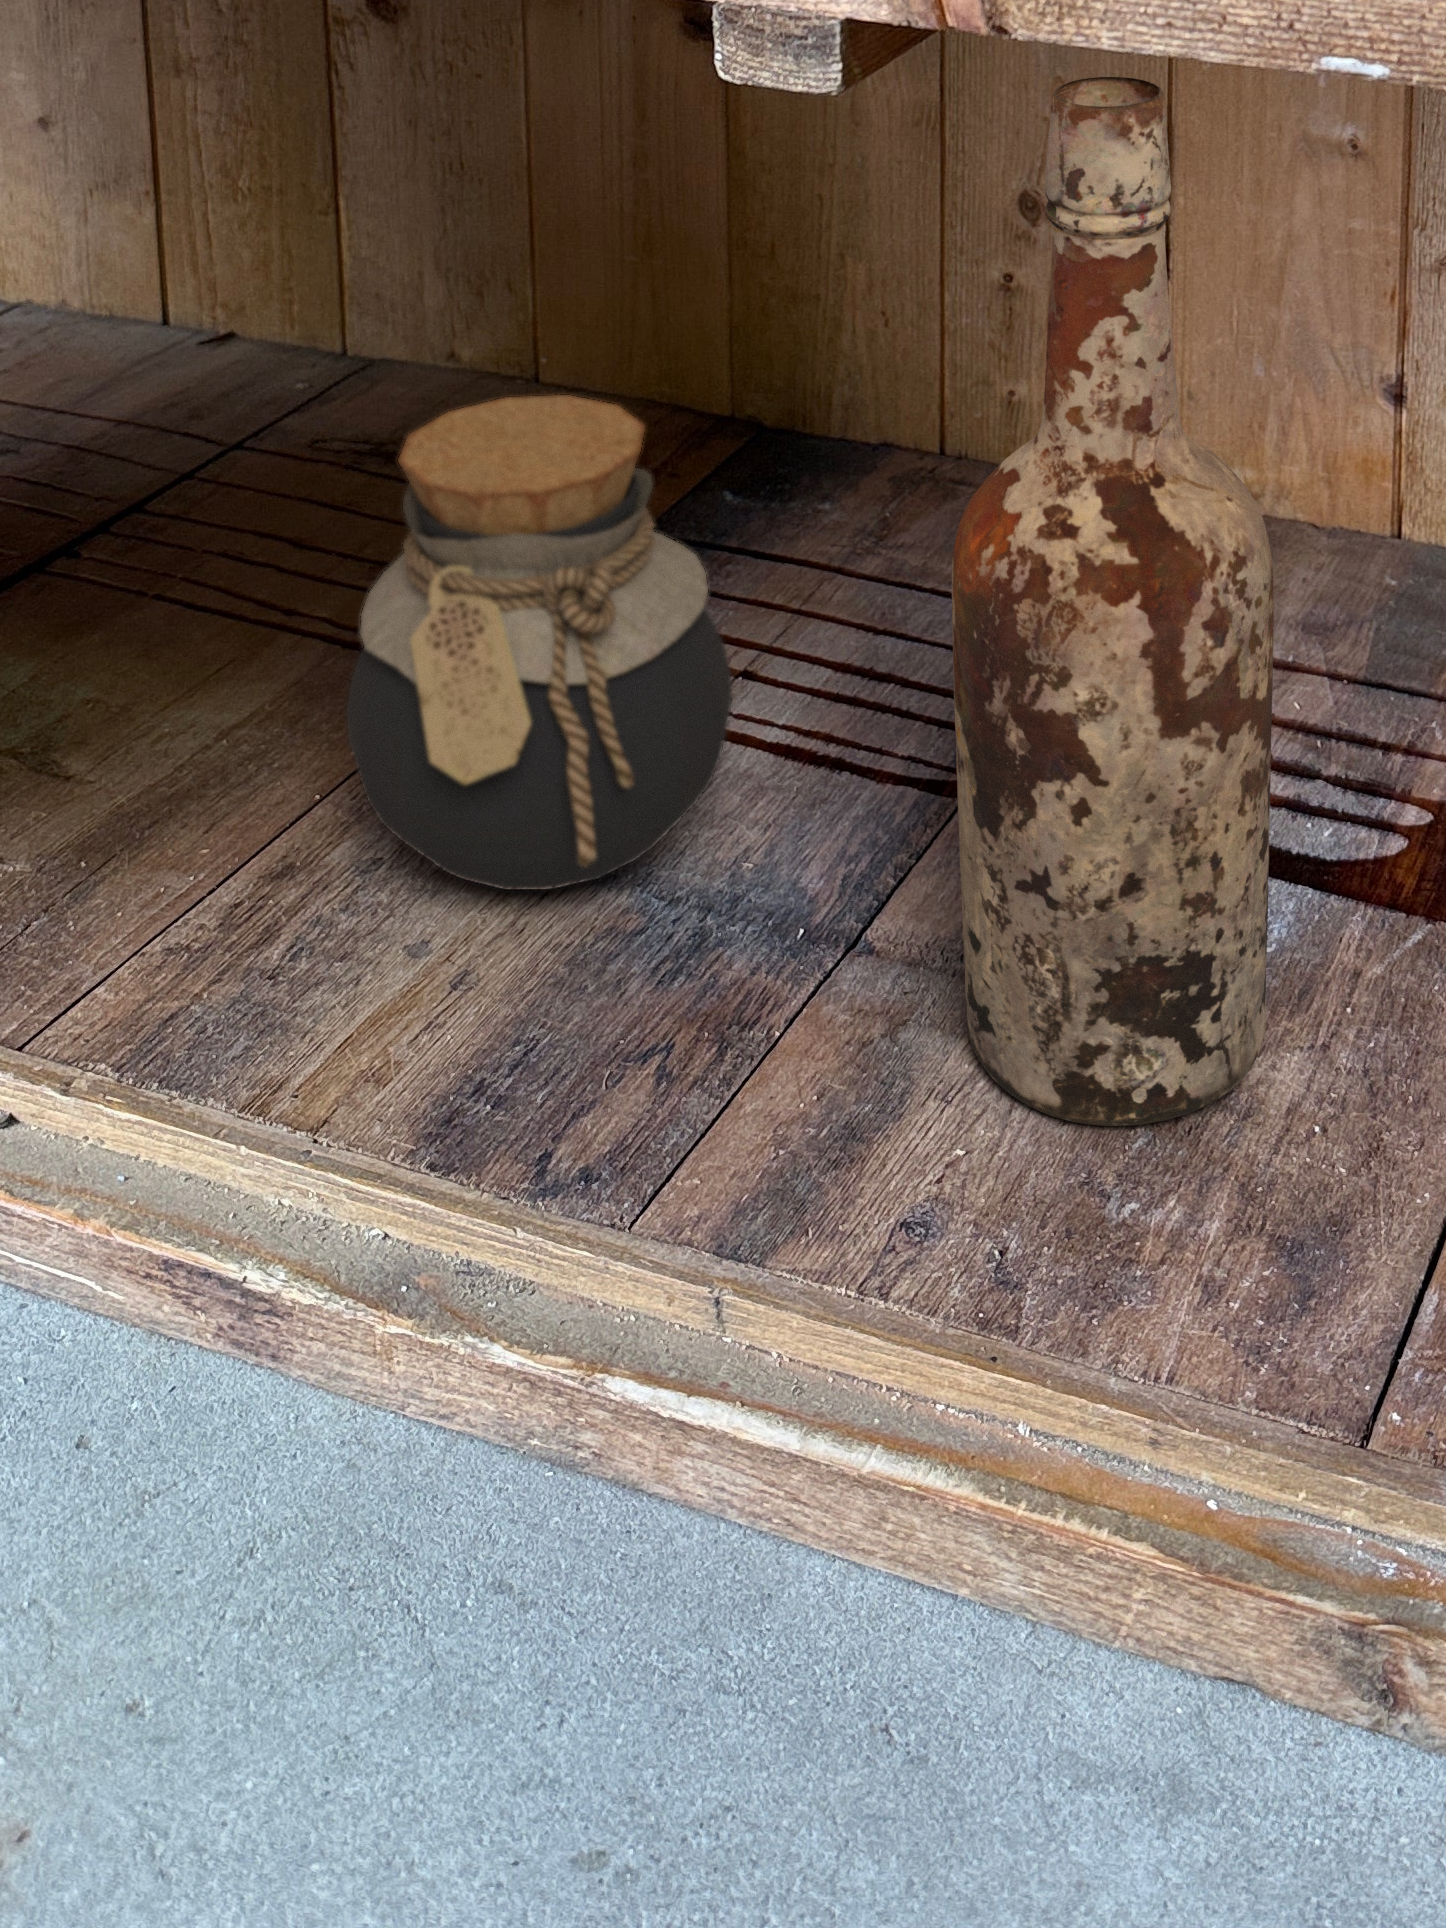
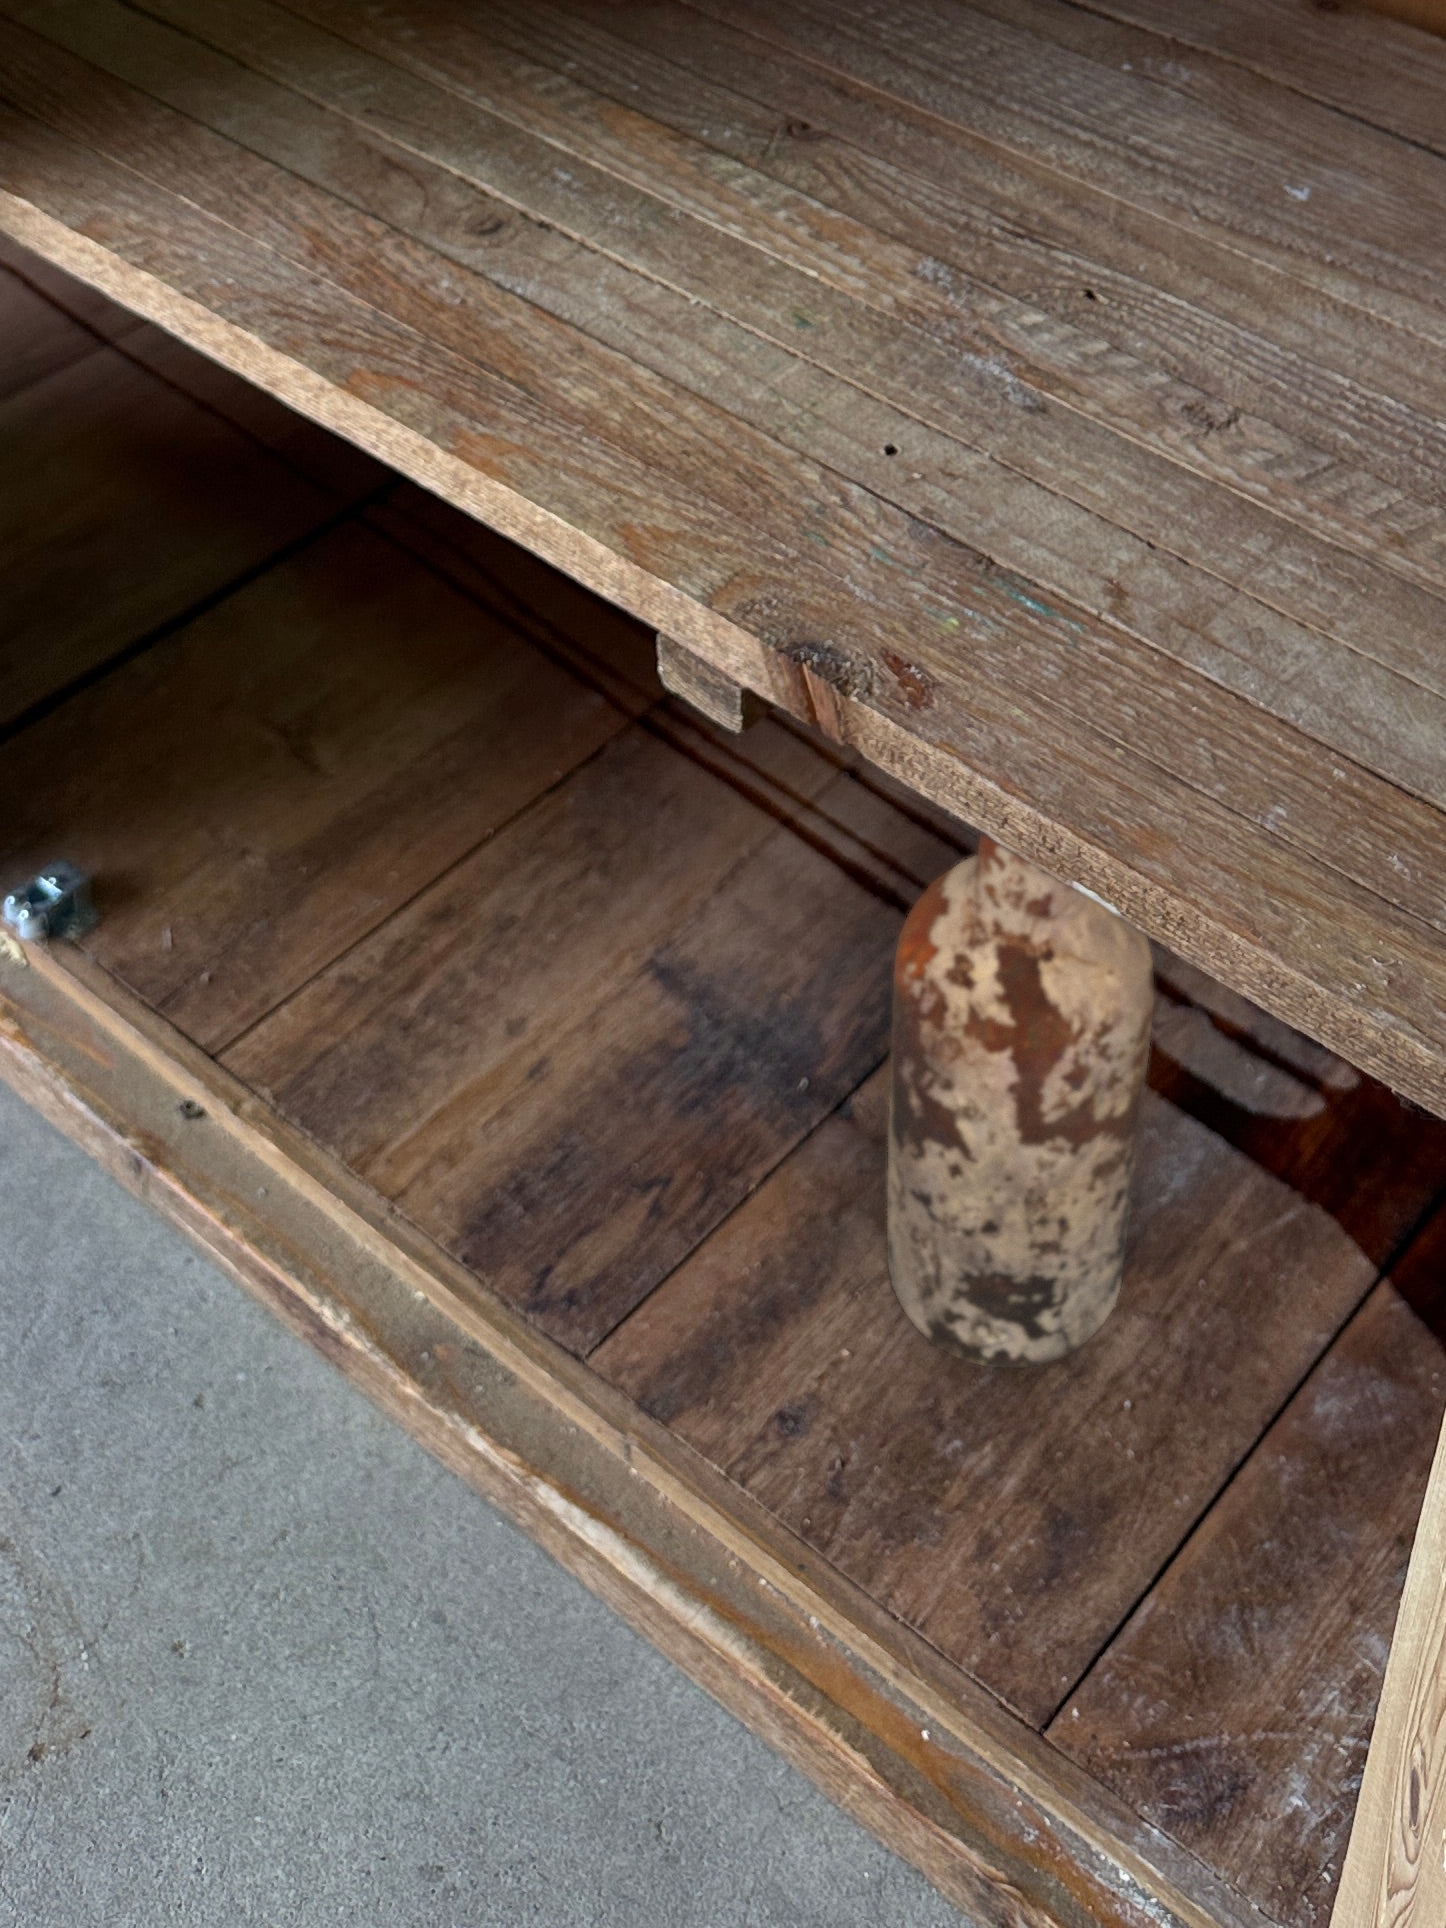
jar: present [347,395,732,890] -> none [484,617,785,1038]

